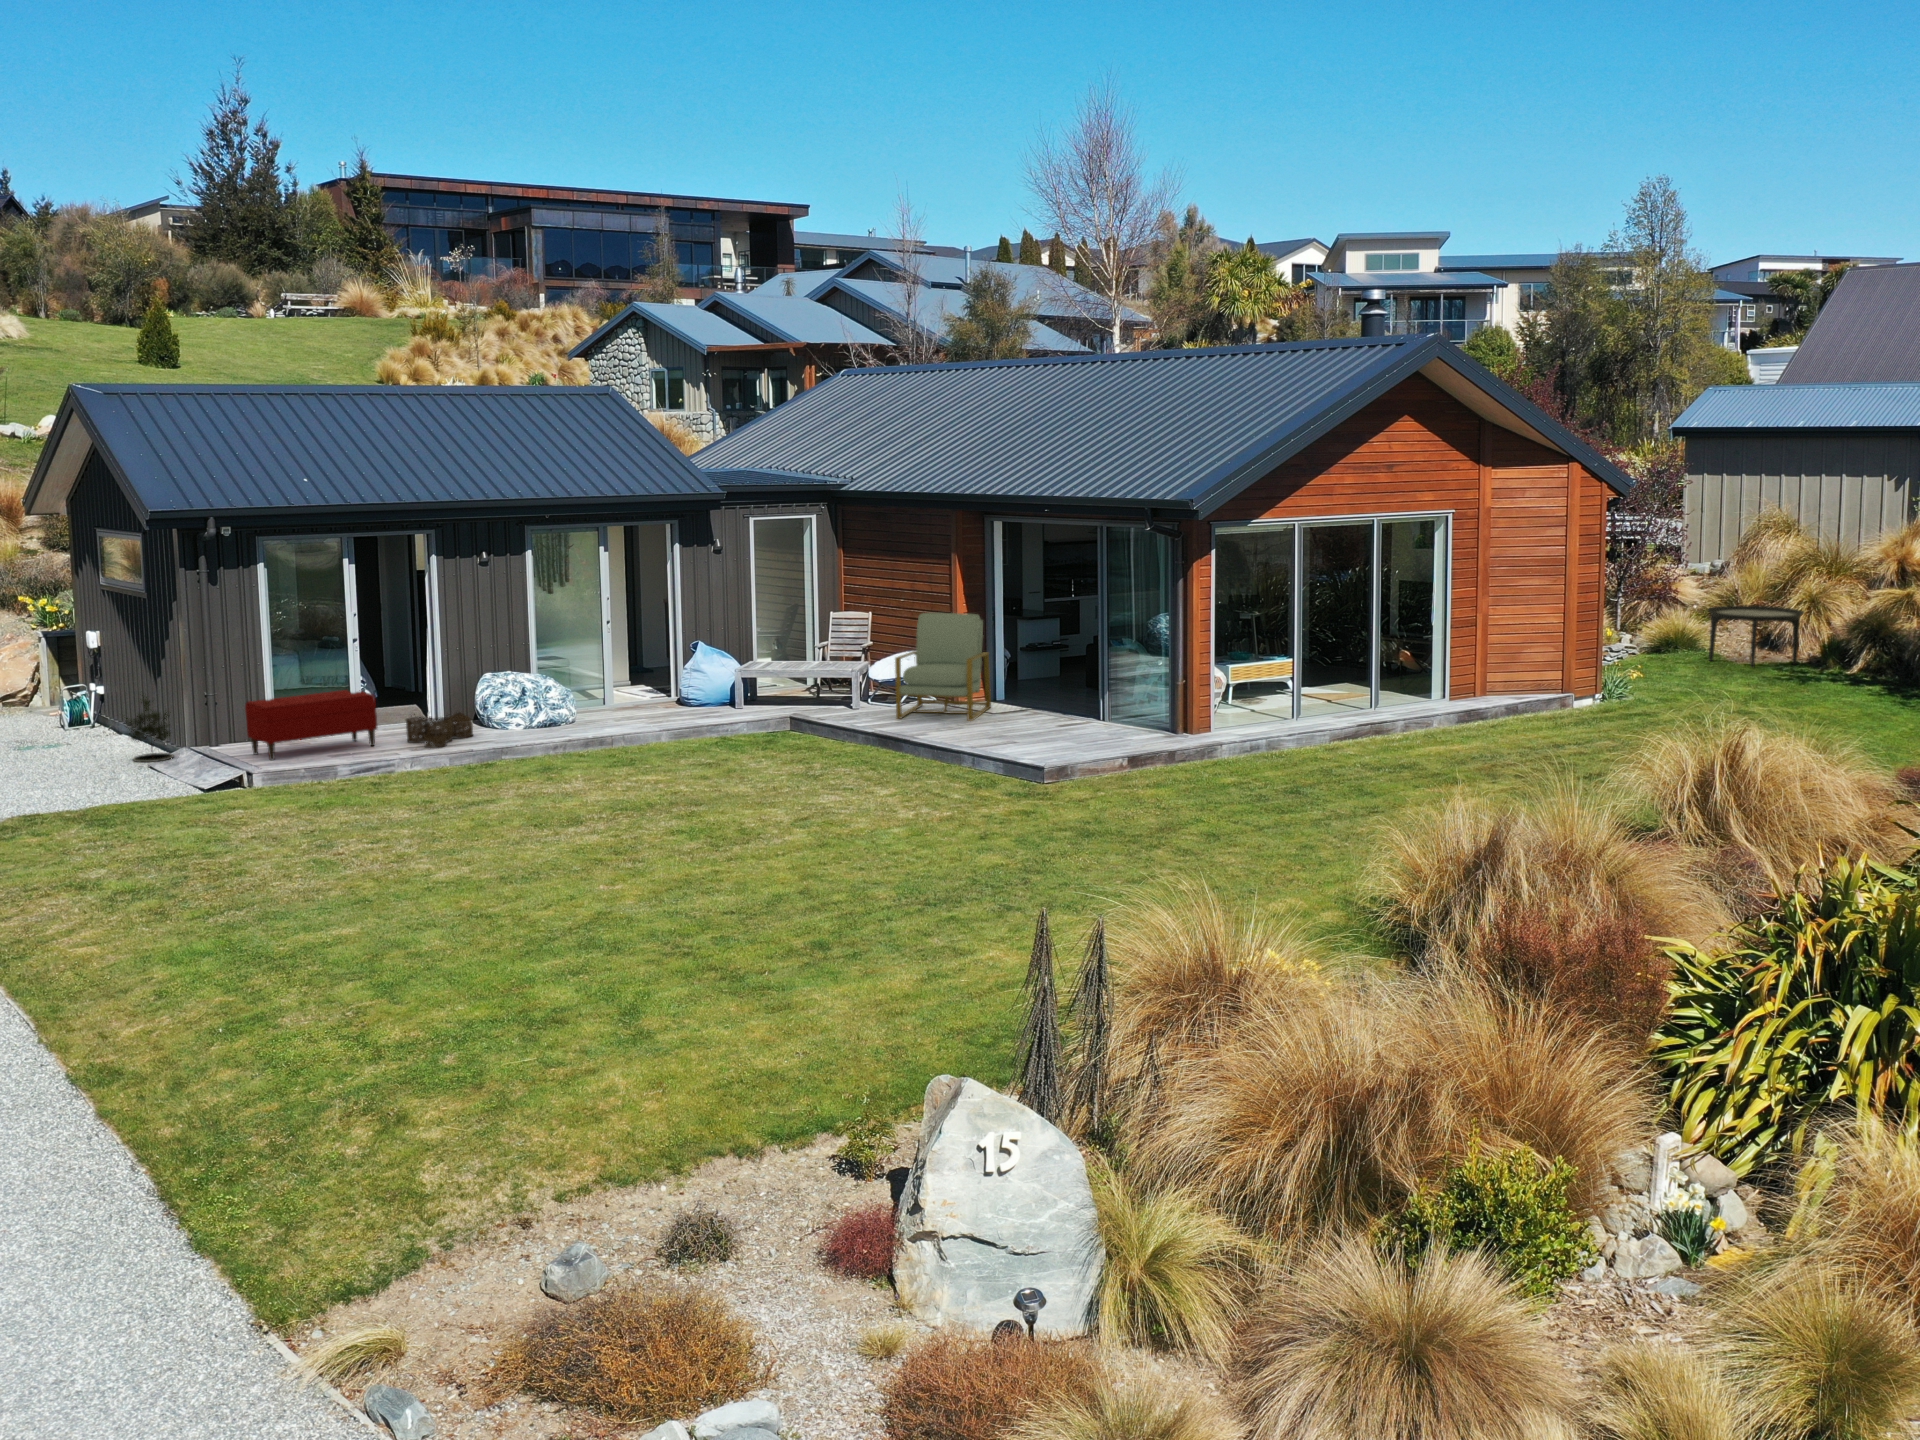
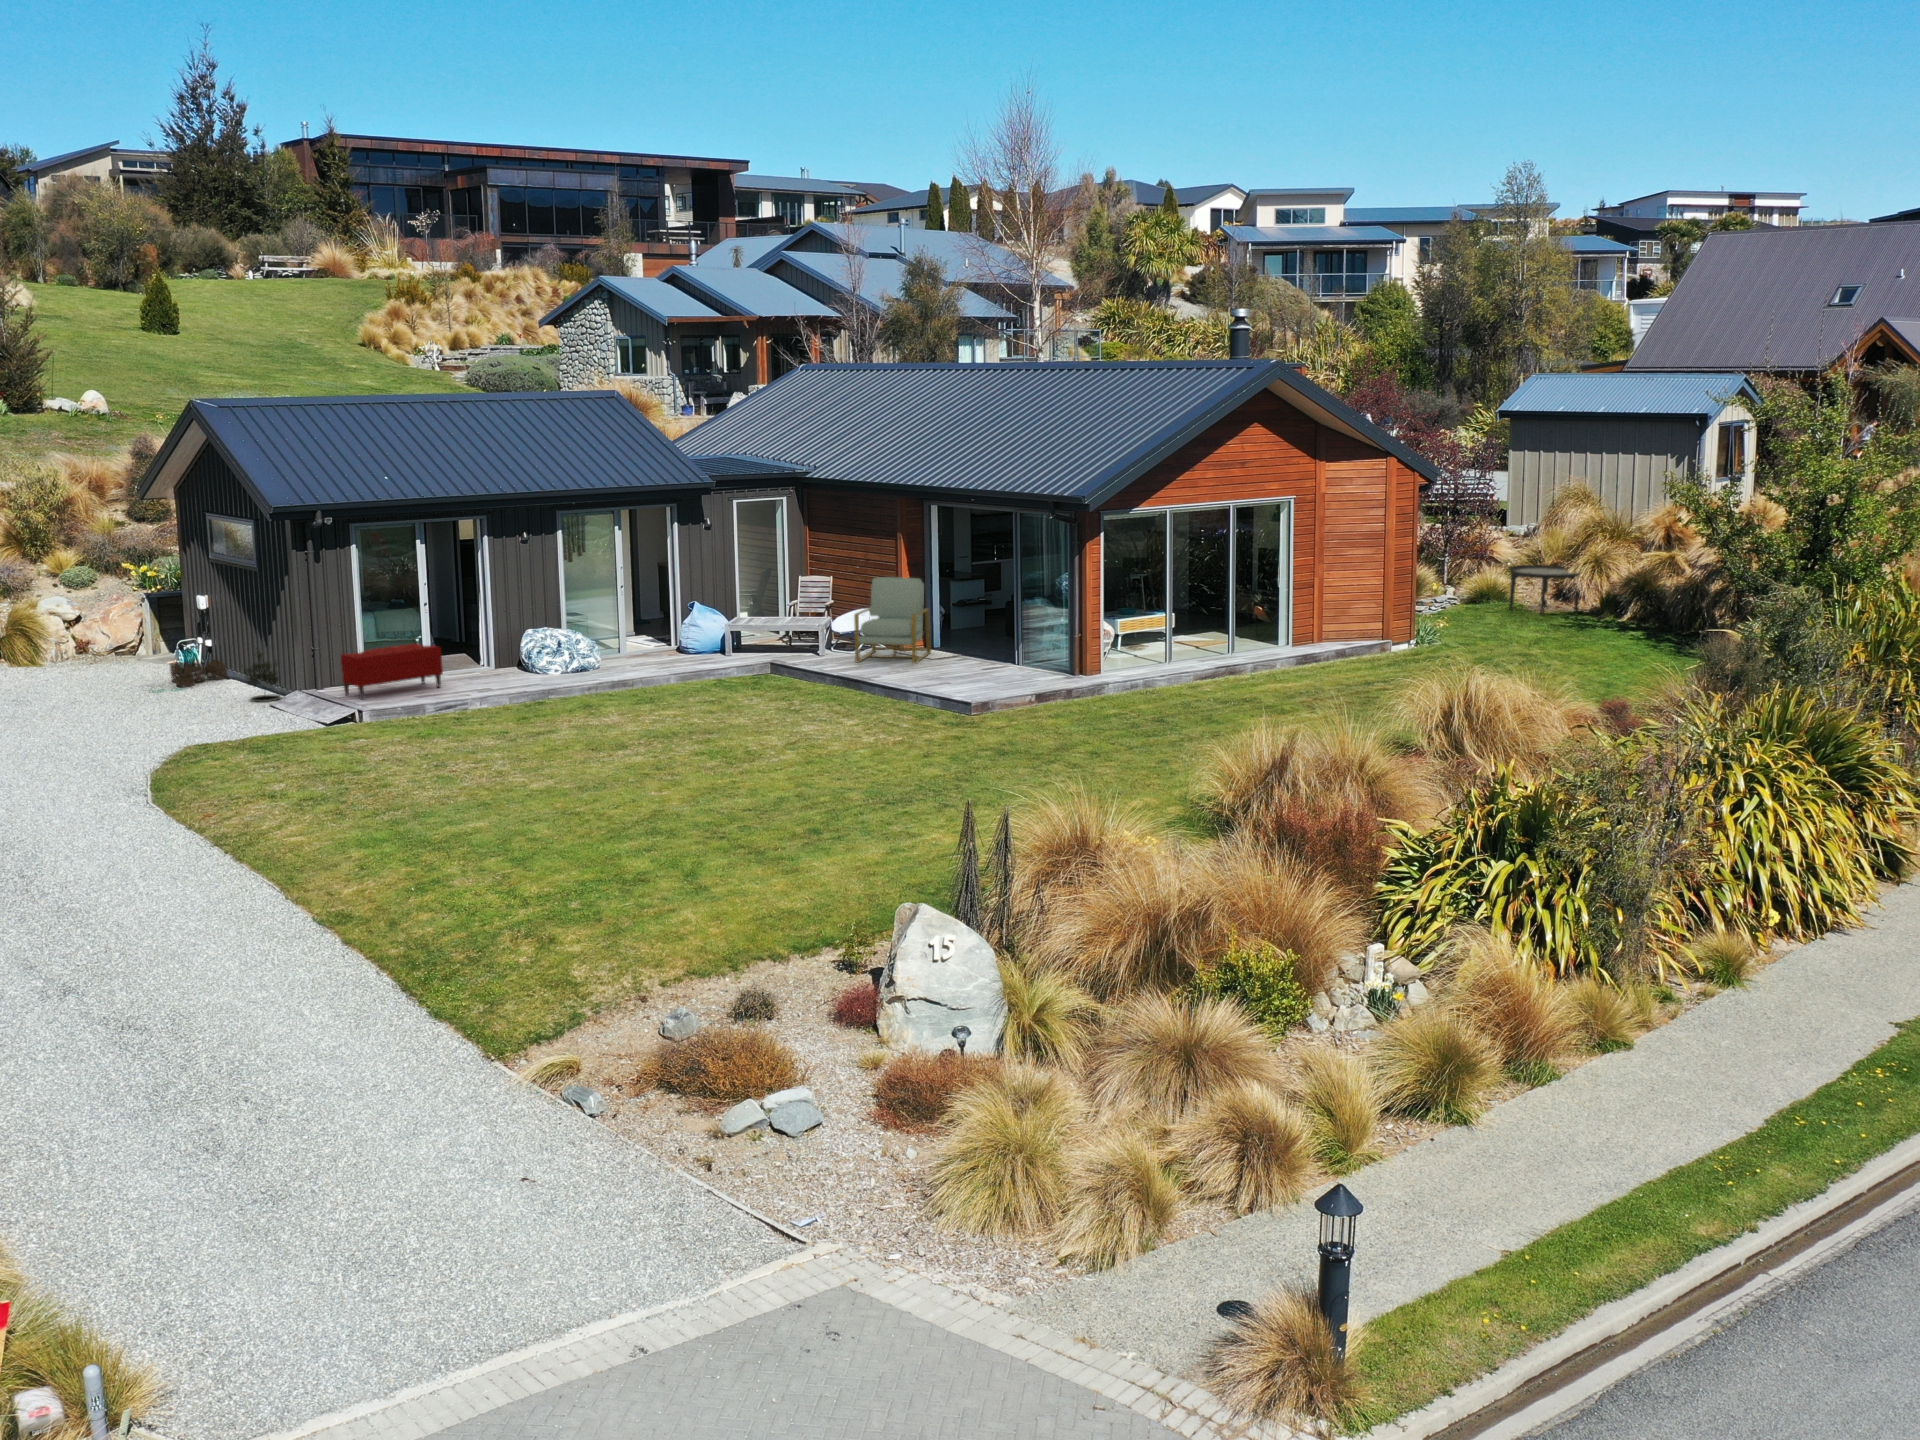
woven basket: present [406,712,473,748] -> present [170,660,227,687]

